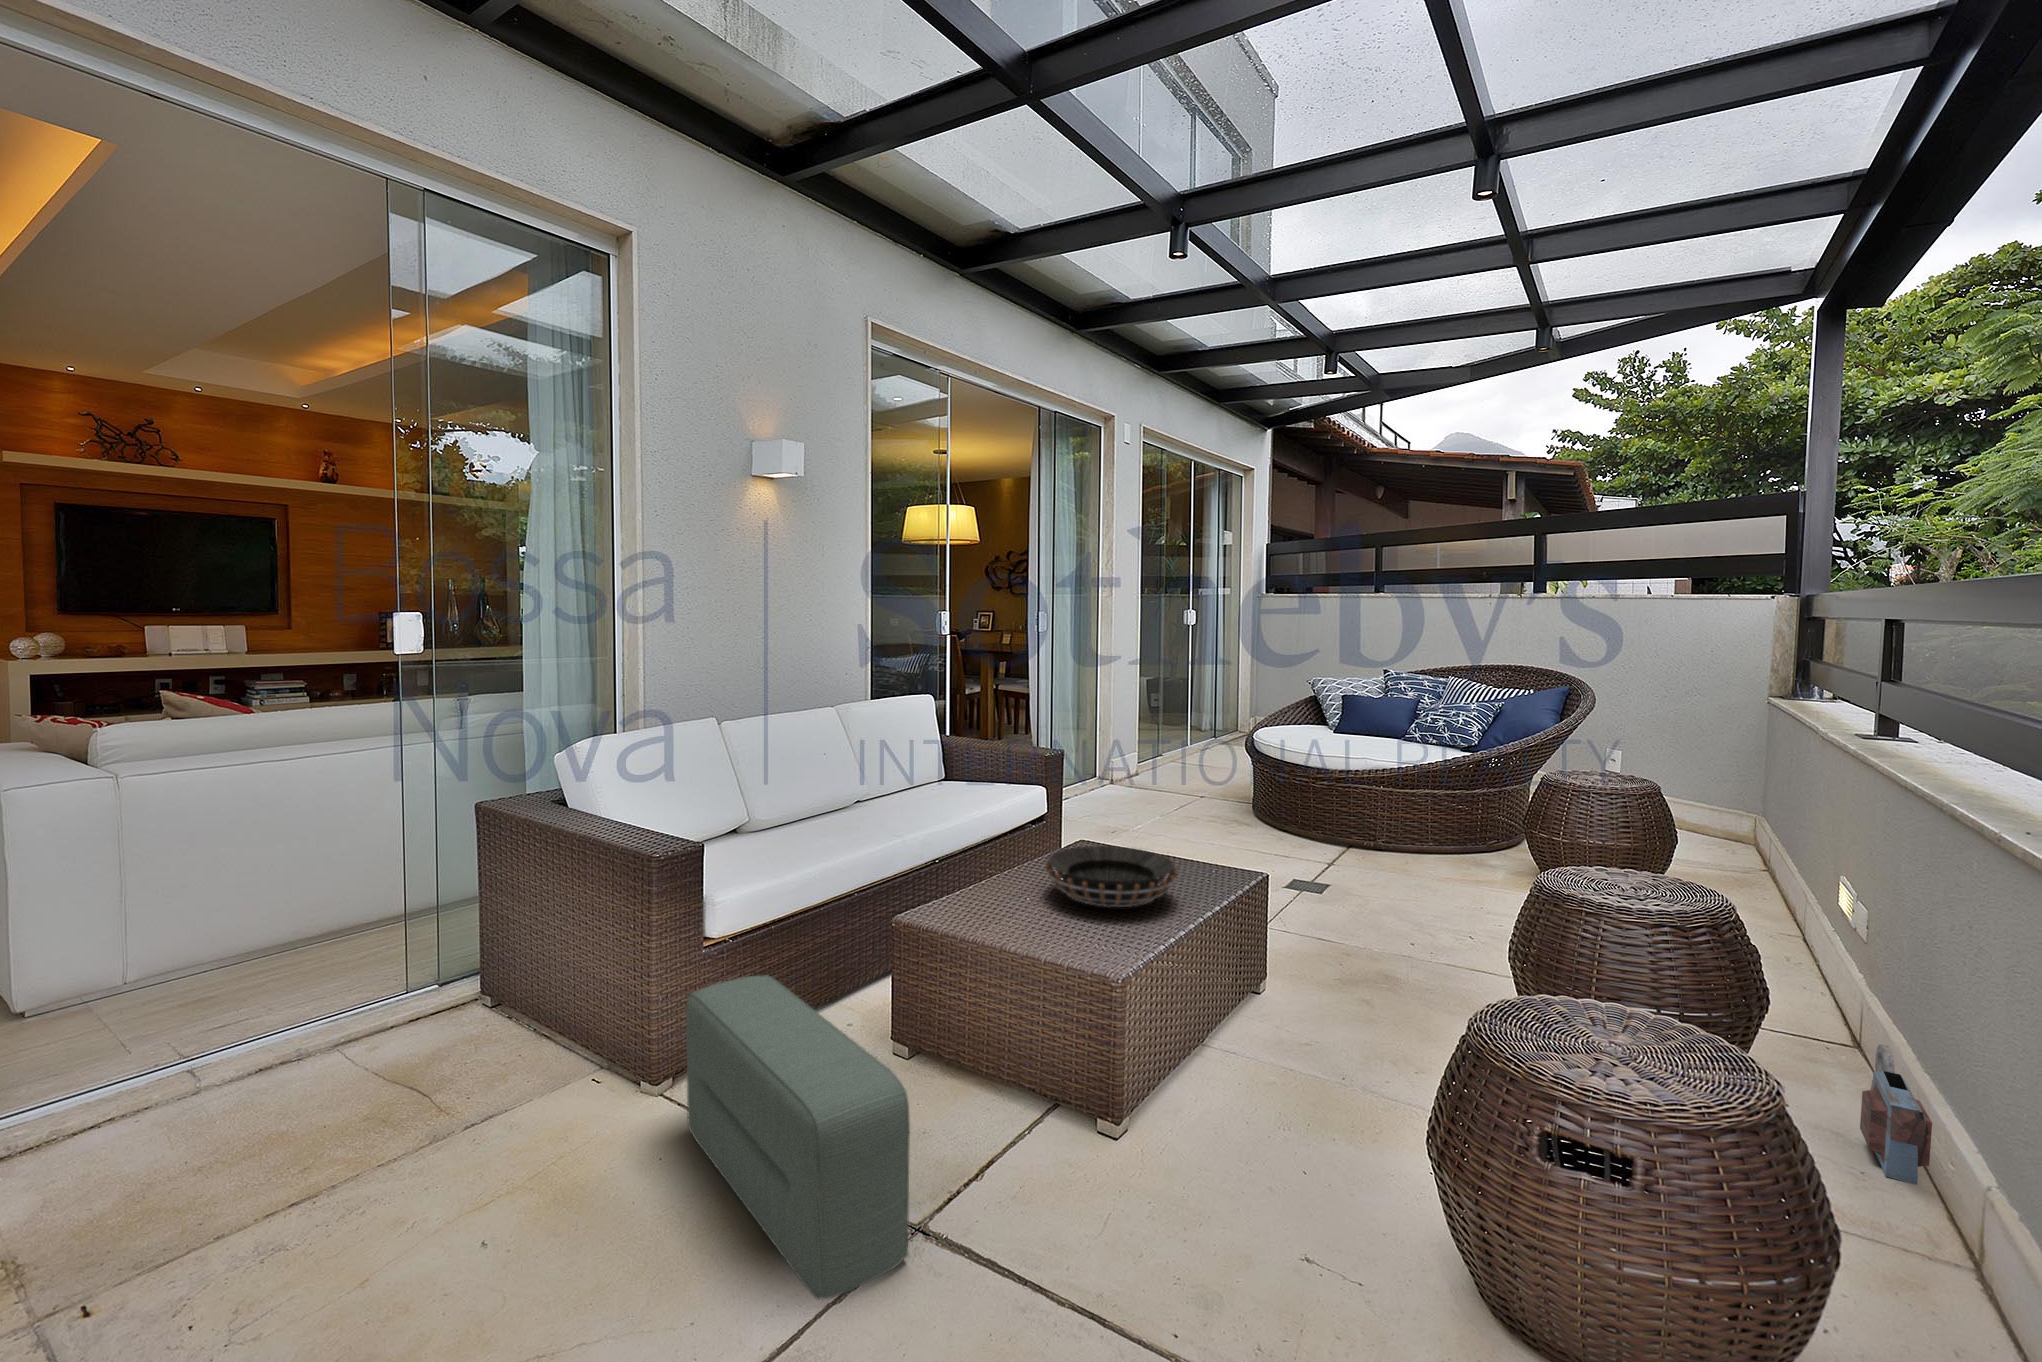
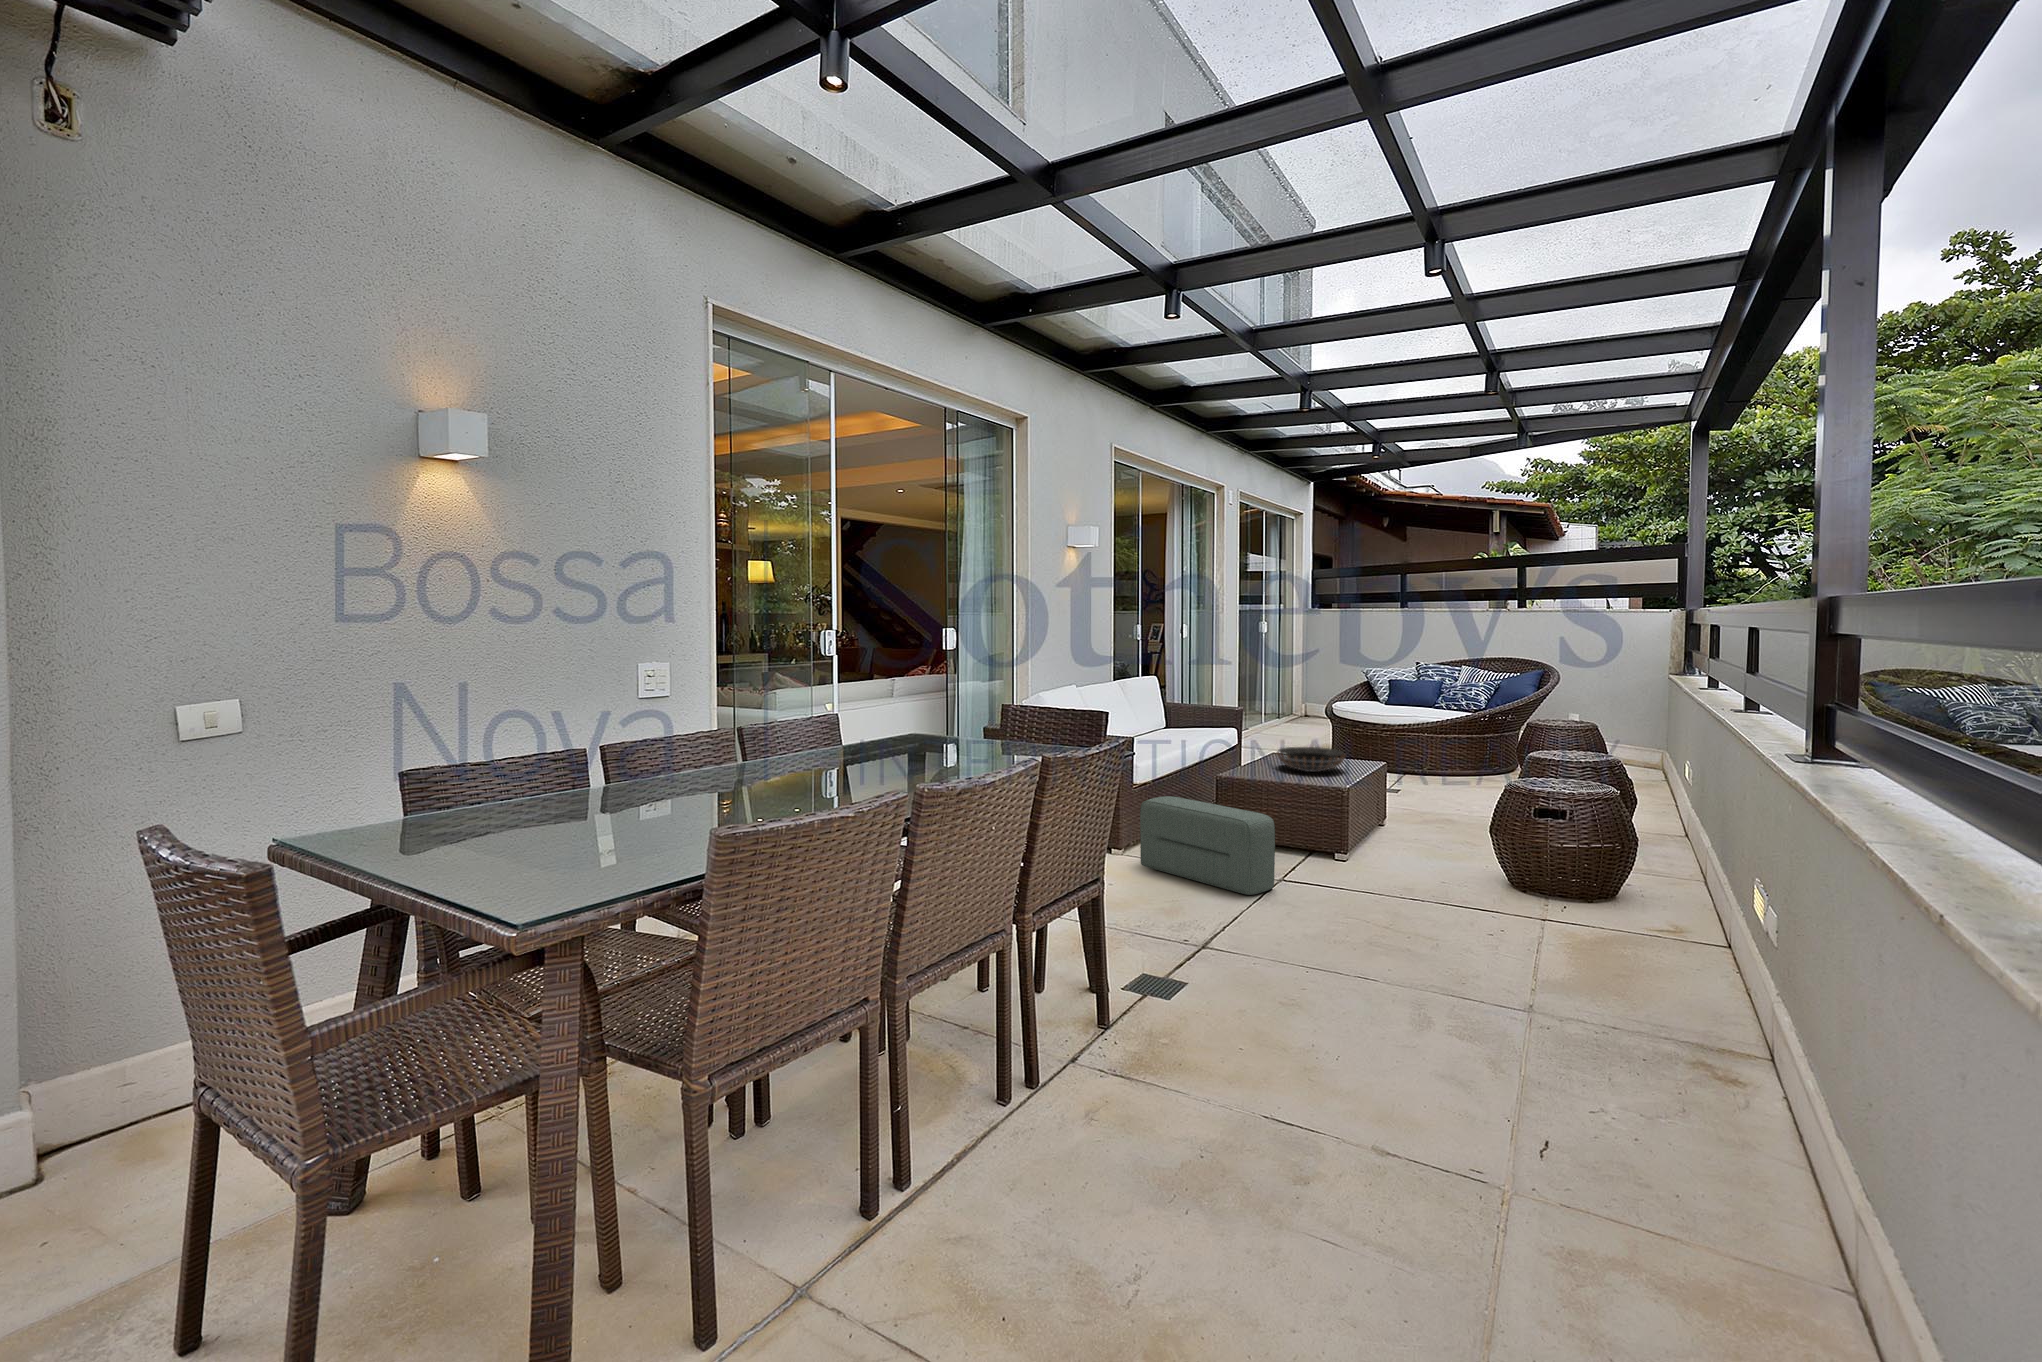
watering can: present [1860,1044,1932,1184] -> none [1667,816,1692,866]

